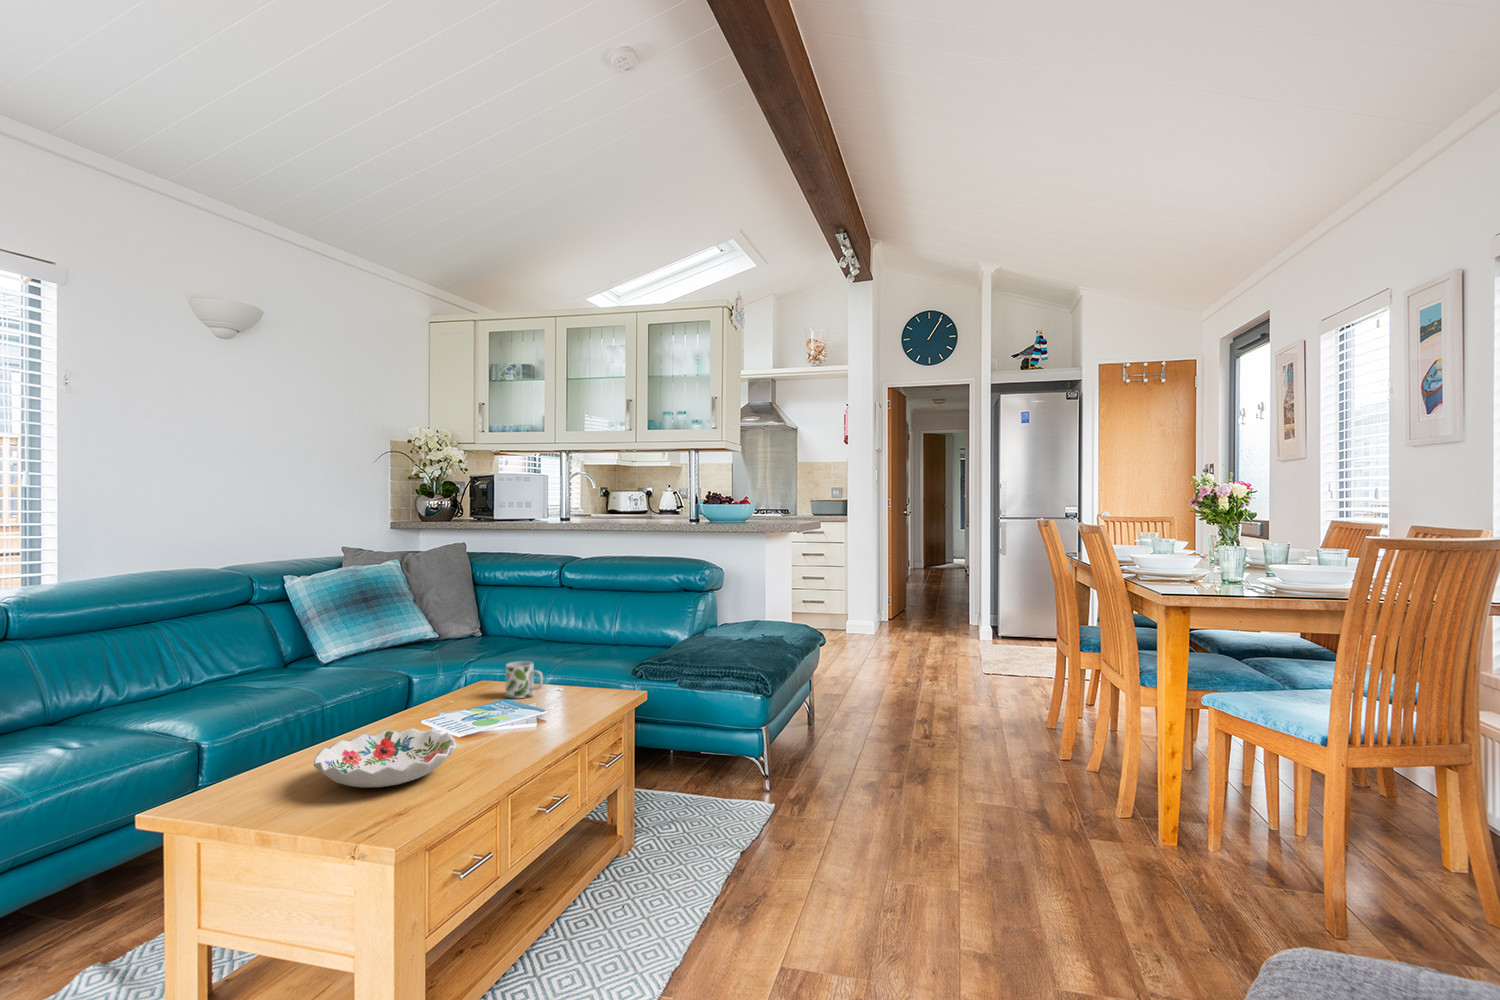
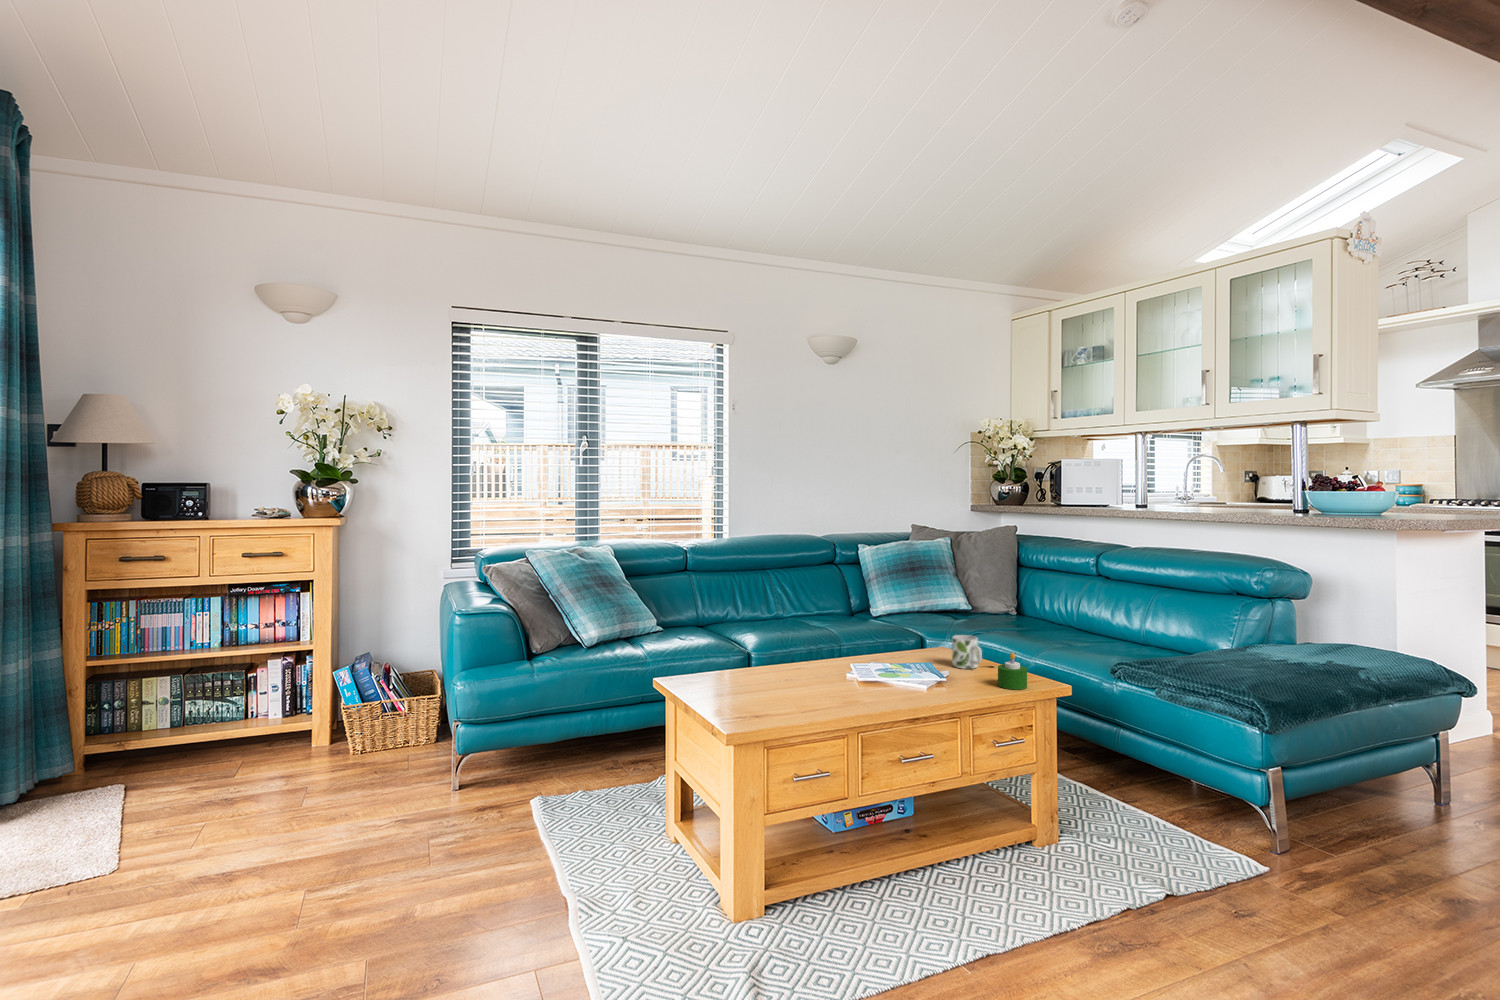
candle: none [577,669,605,707] -> present [998,653,1027,690]
decorative bowl: present [314,728,456,788] -> none [742,664,842,705]

